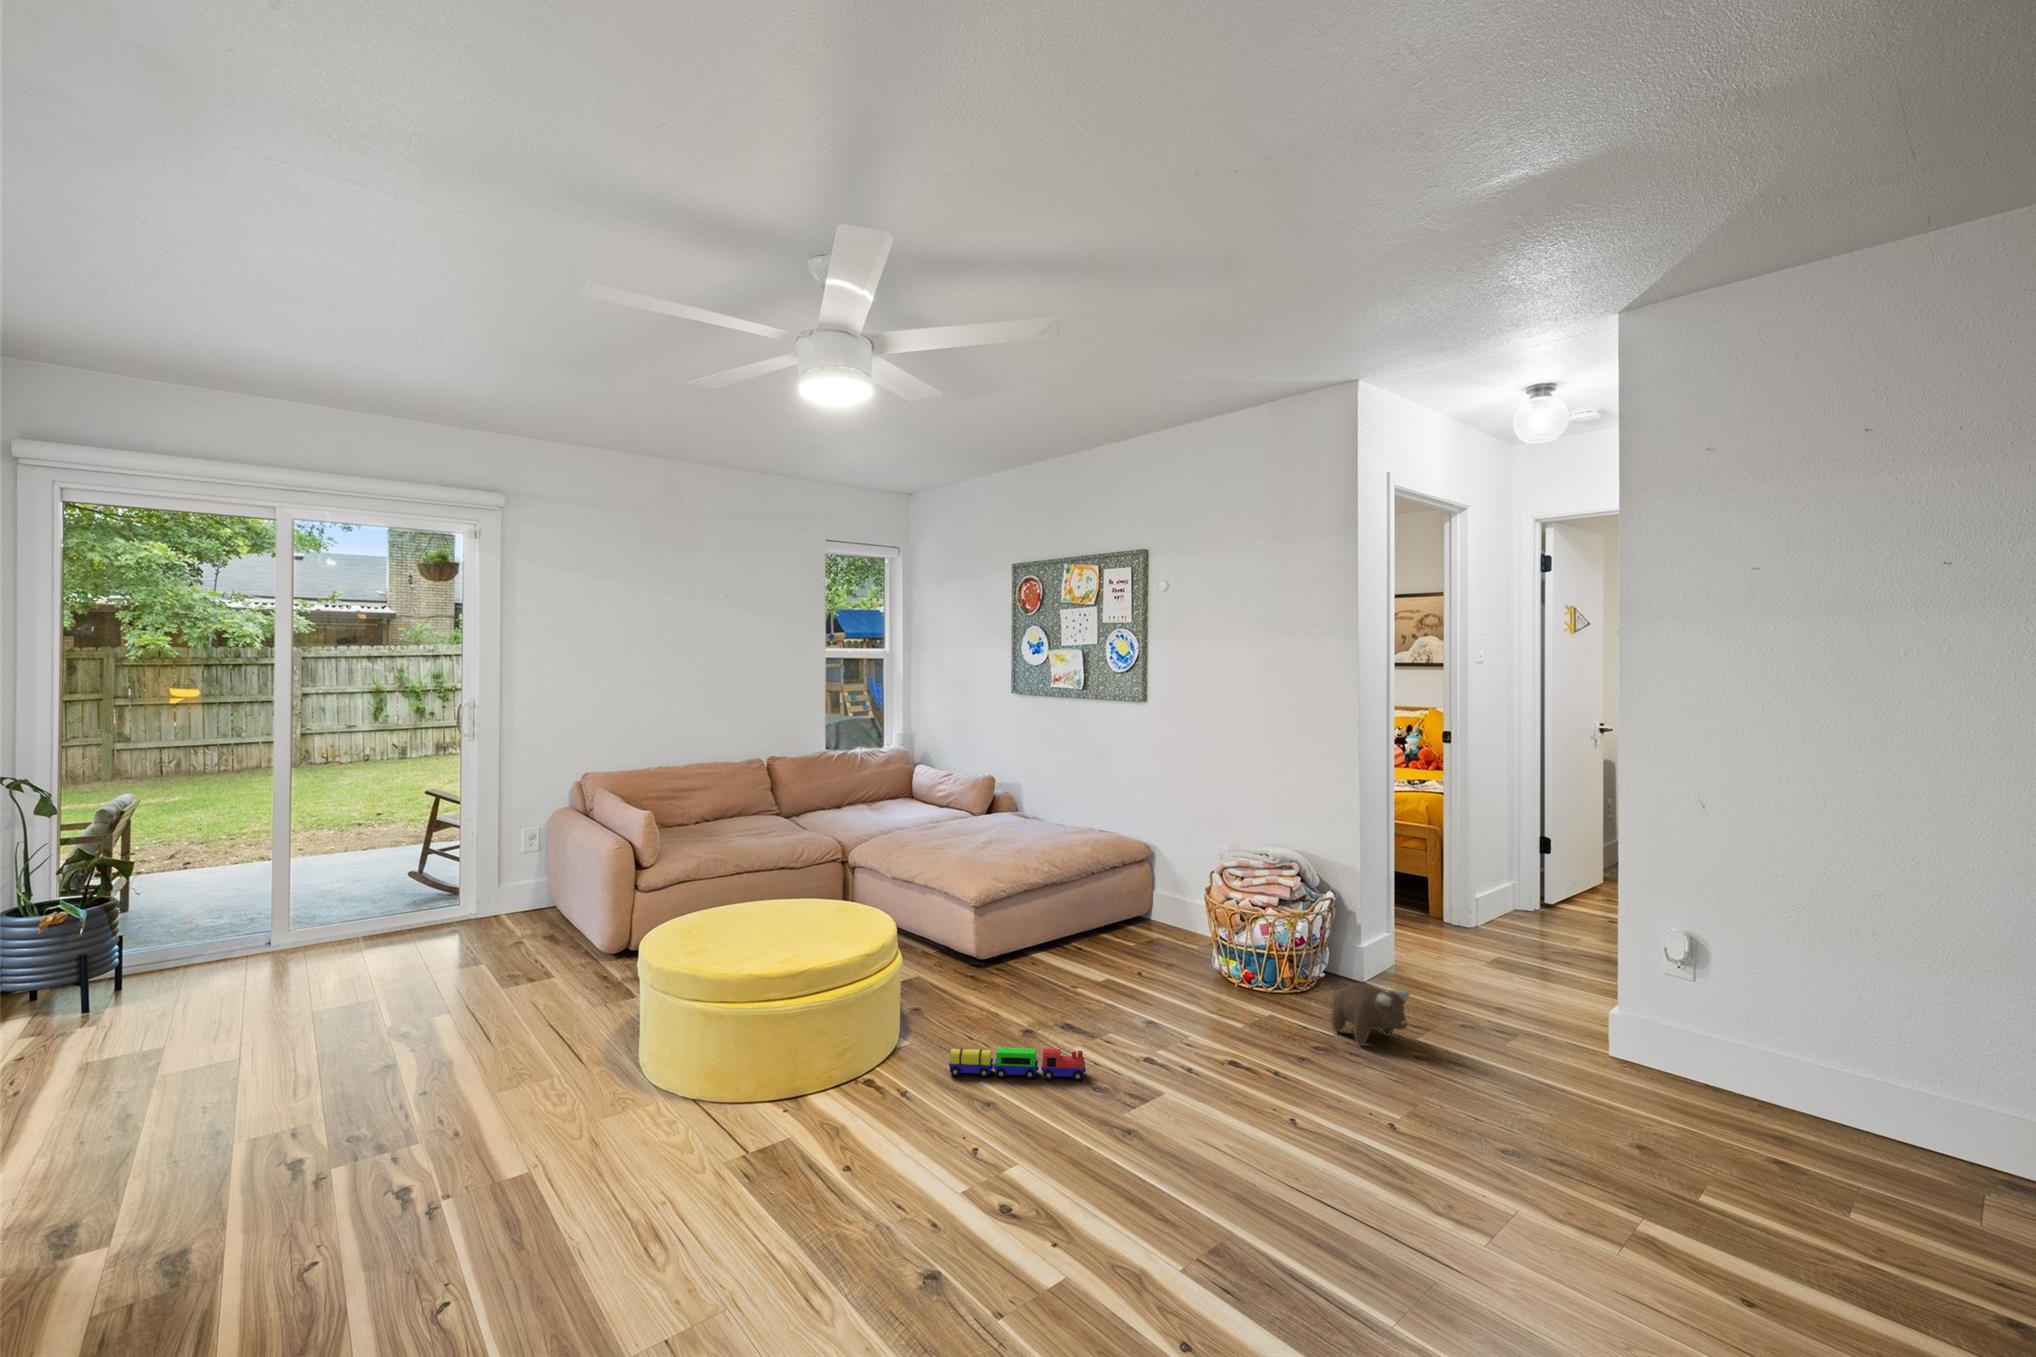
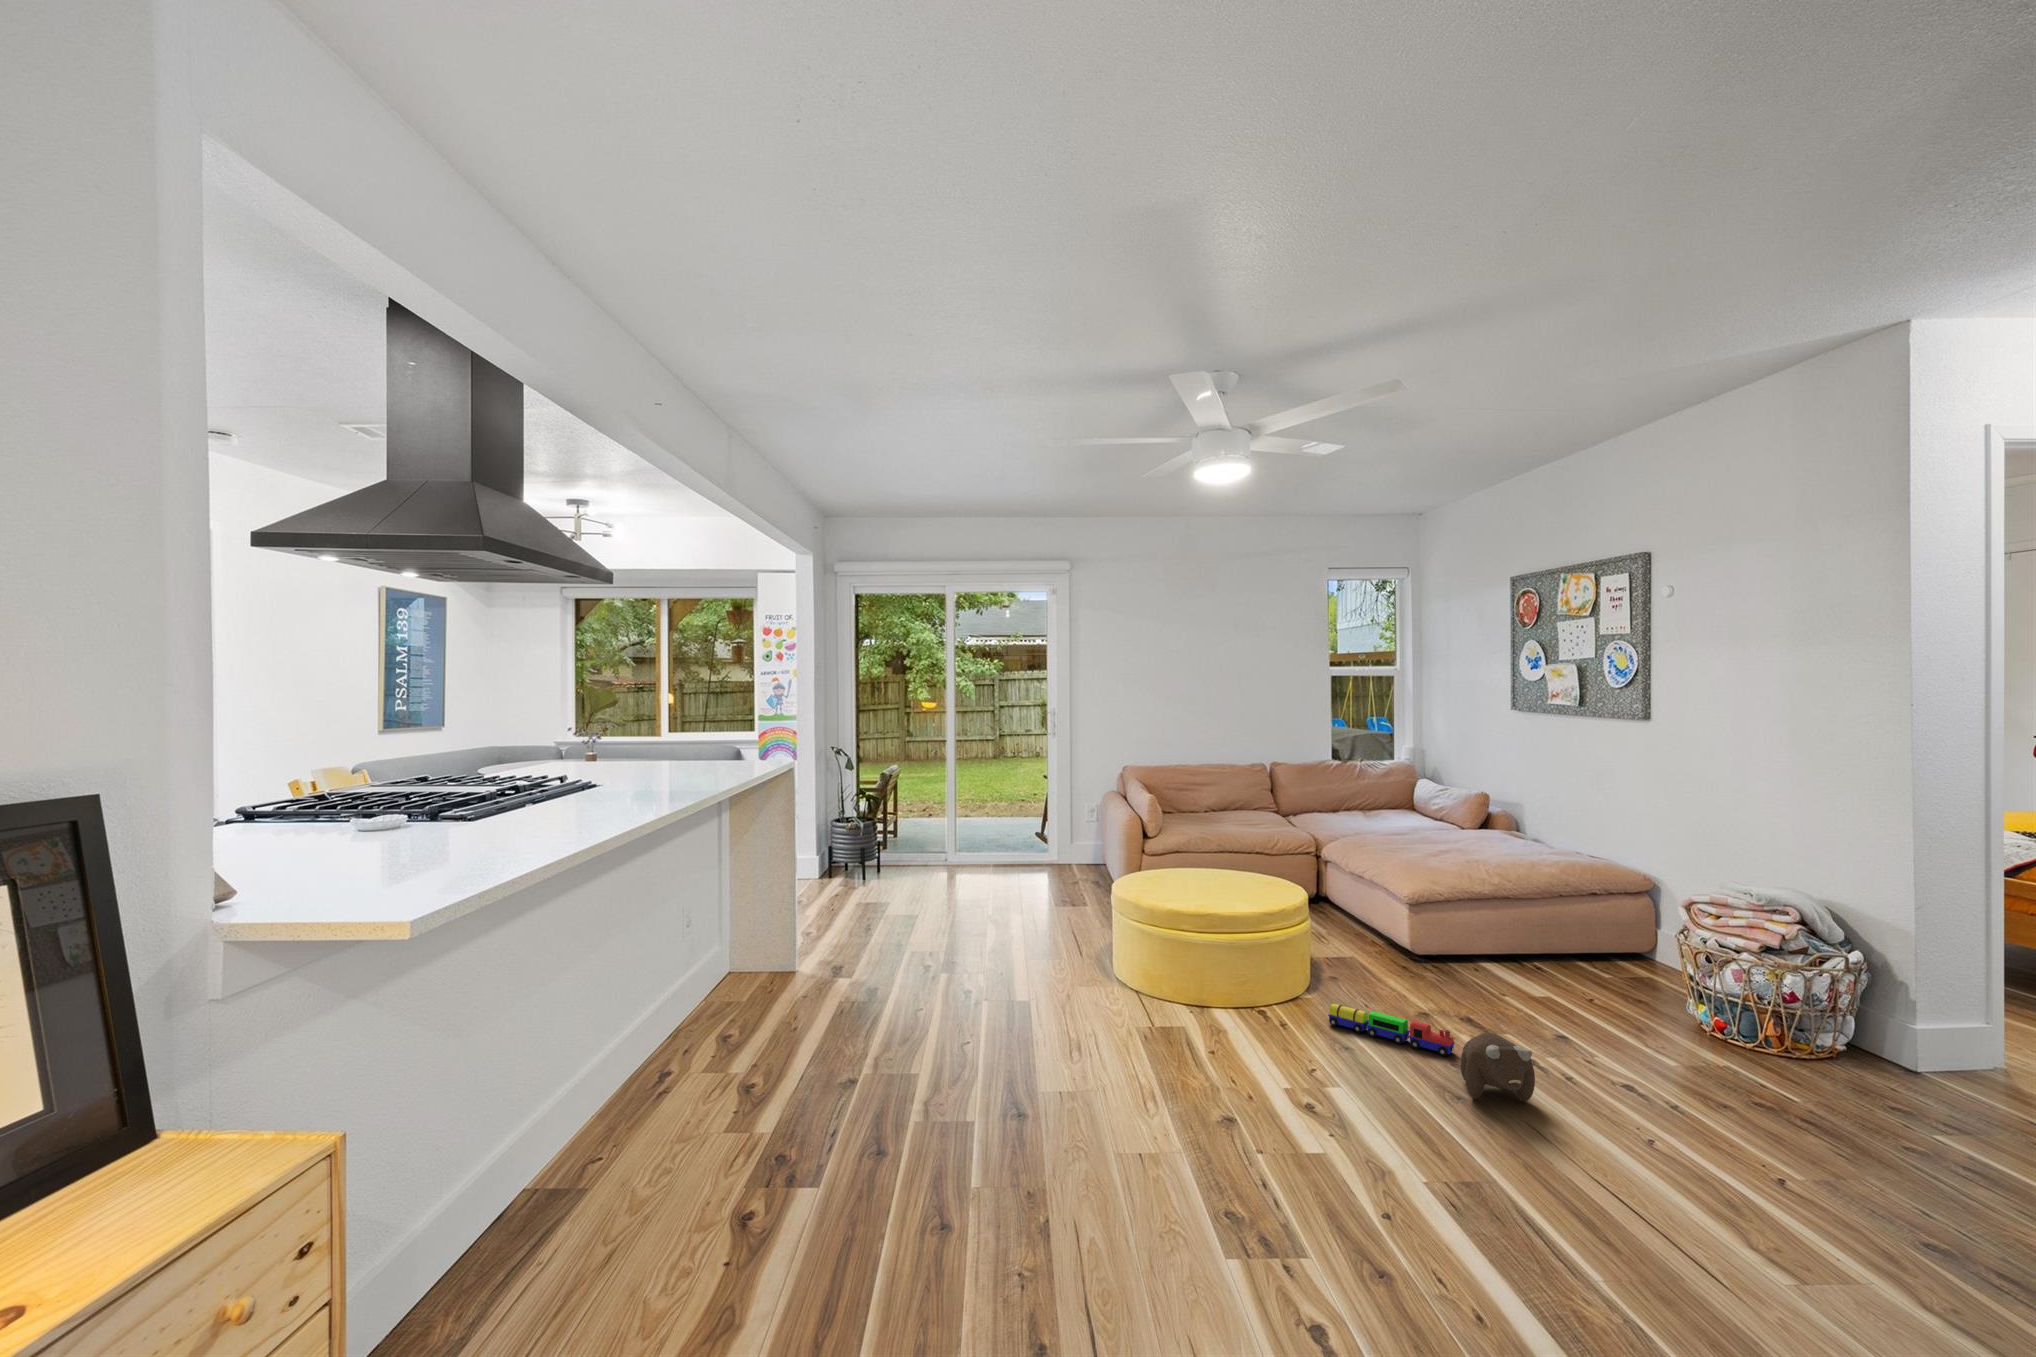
plush toy: present [1332,983,1410,1045] -> present [1460,1032,1535,1102]

